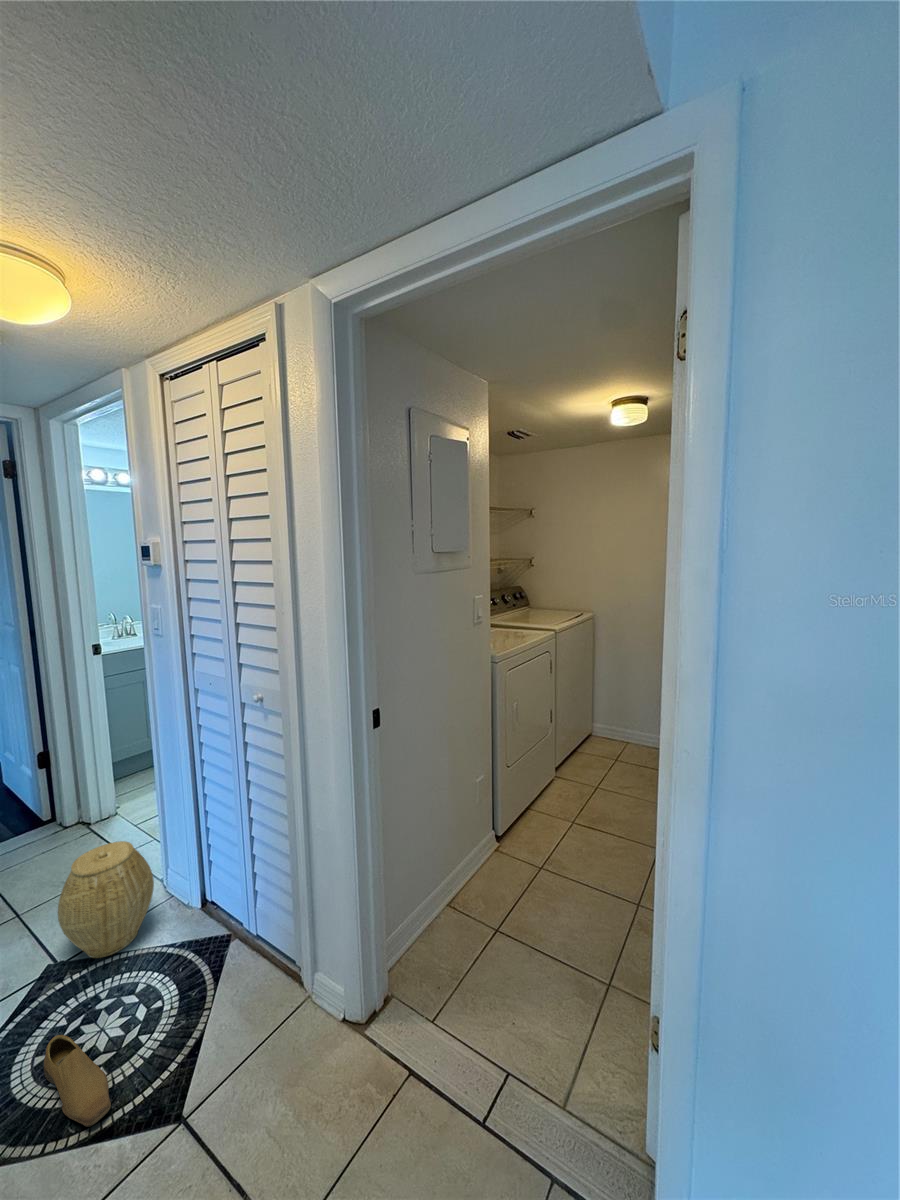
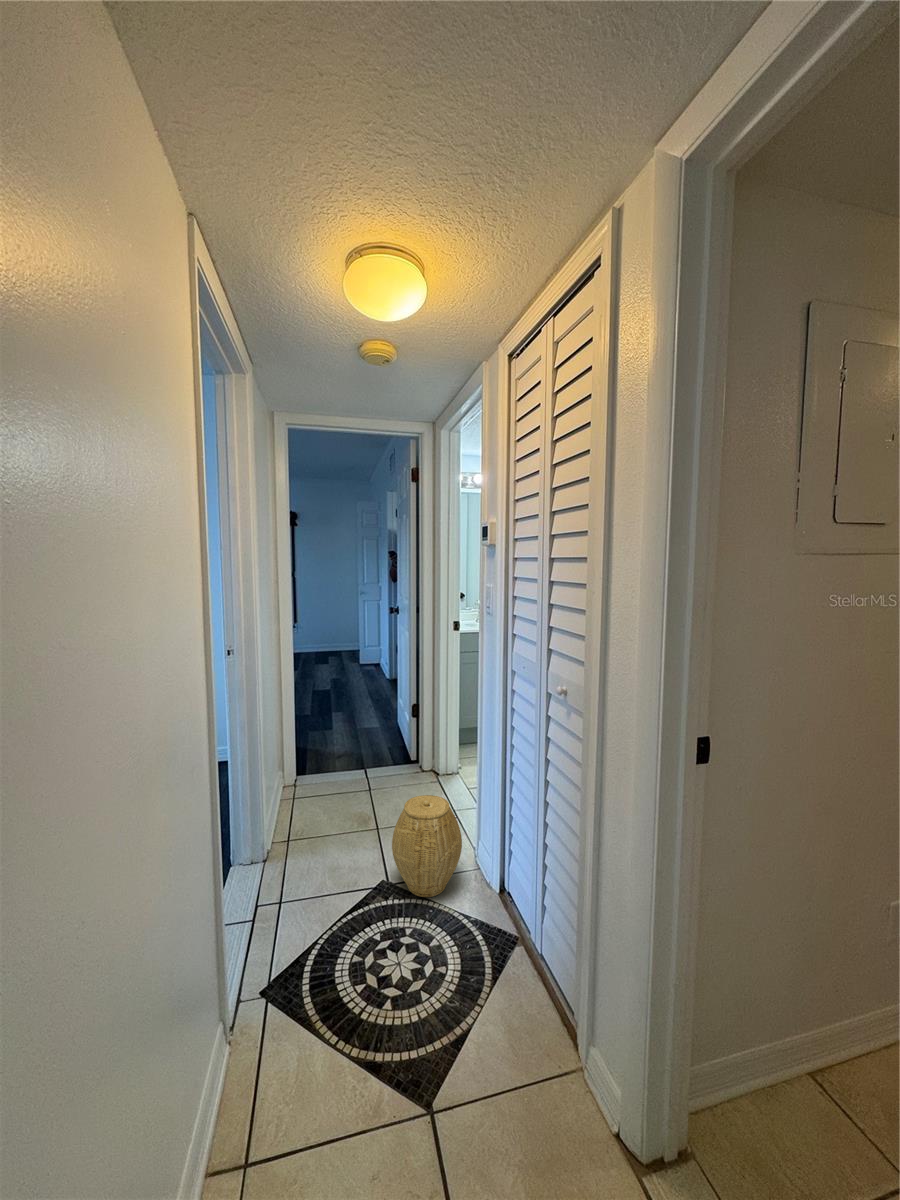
shoe: present [44,1035,111,1127] -> none [357,945,391,1049]

